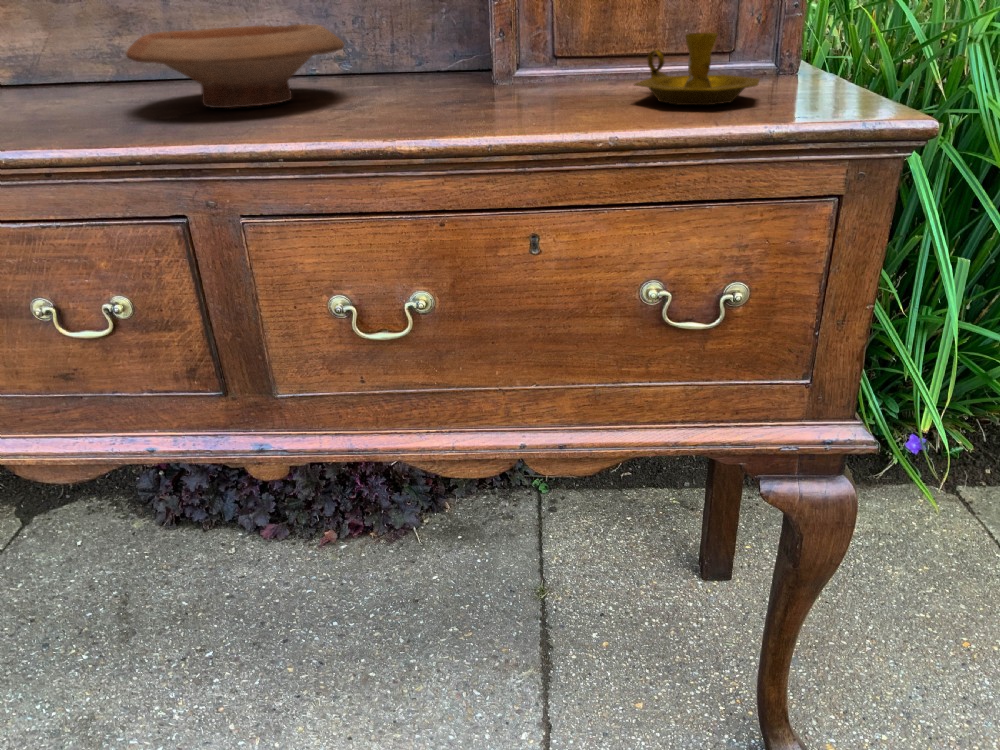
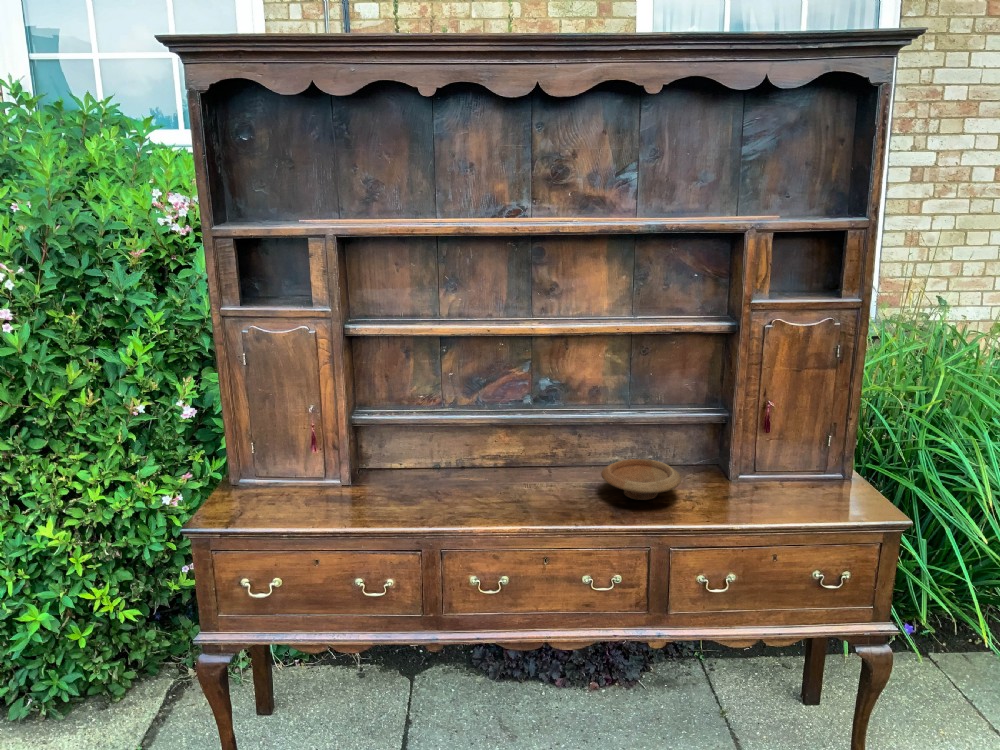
candlestick: present [634,33,760,105] -> none [794,478,842,506]

